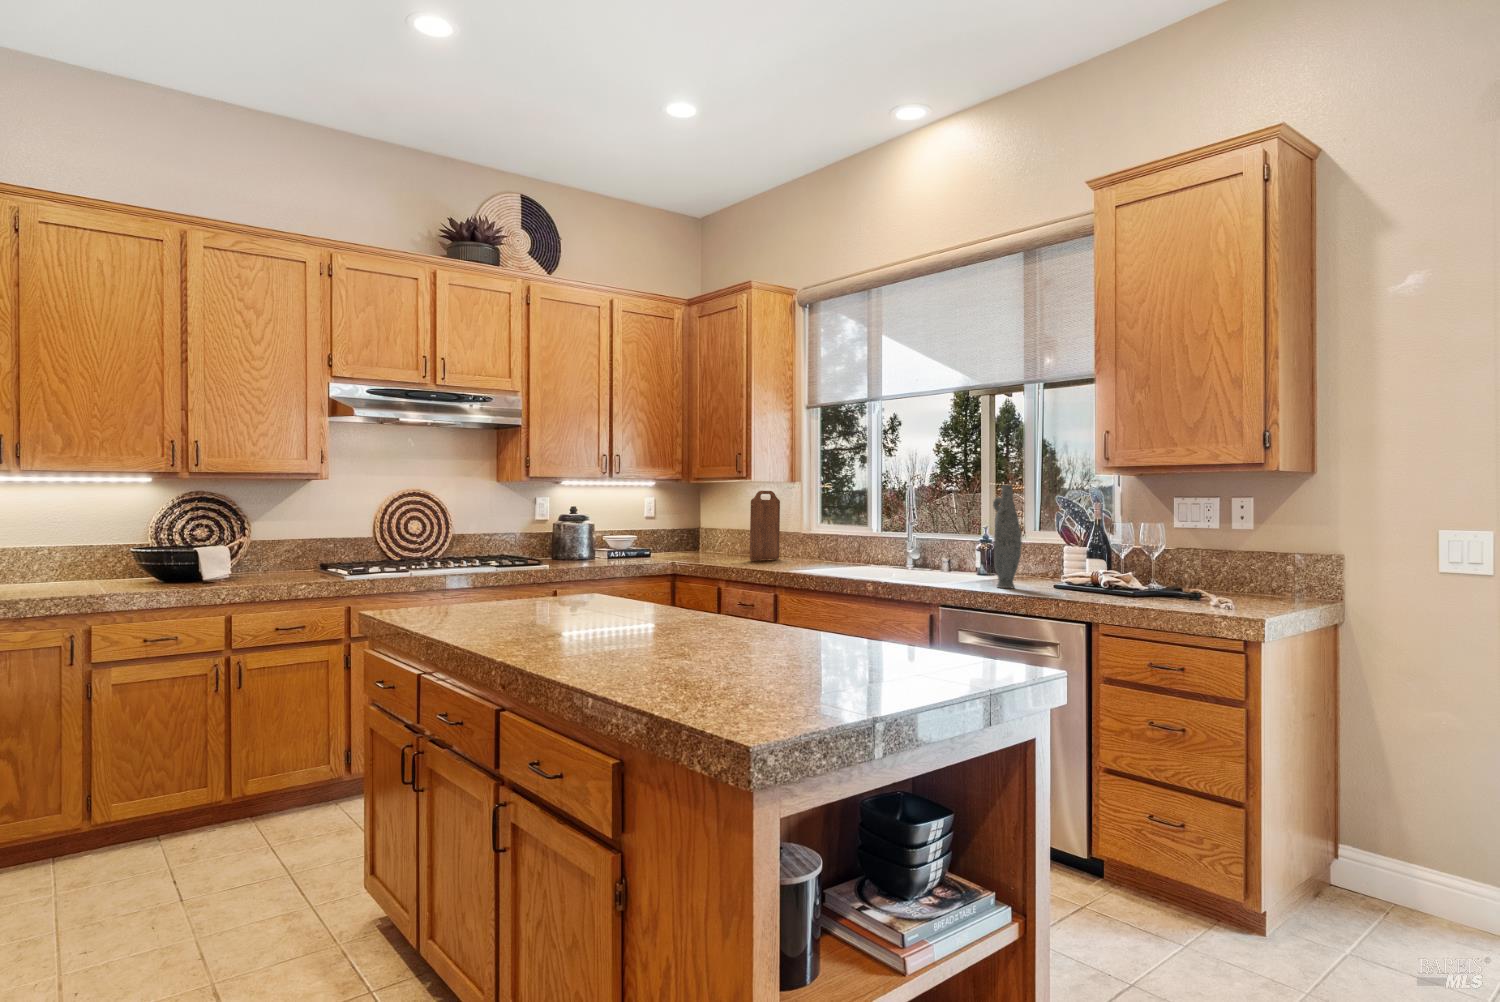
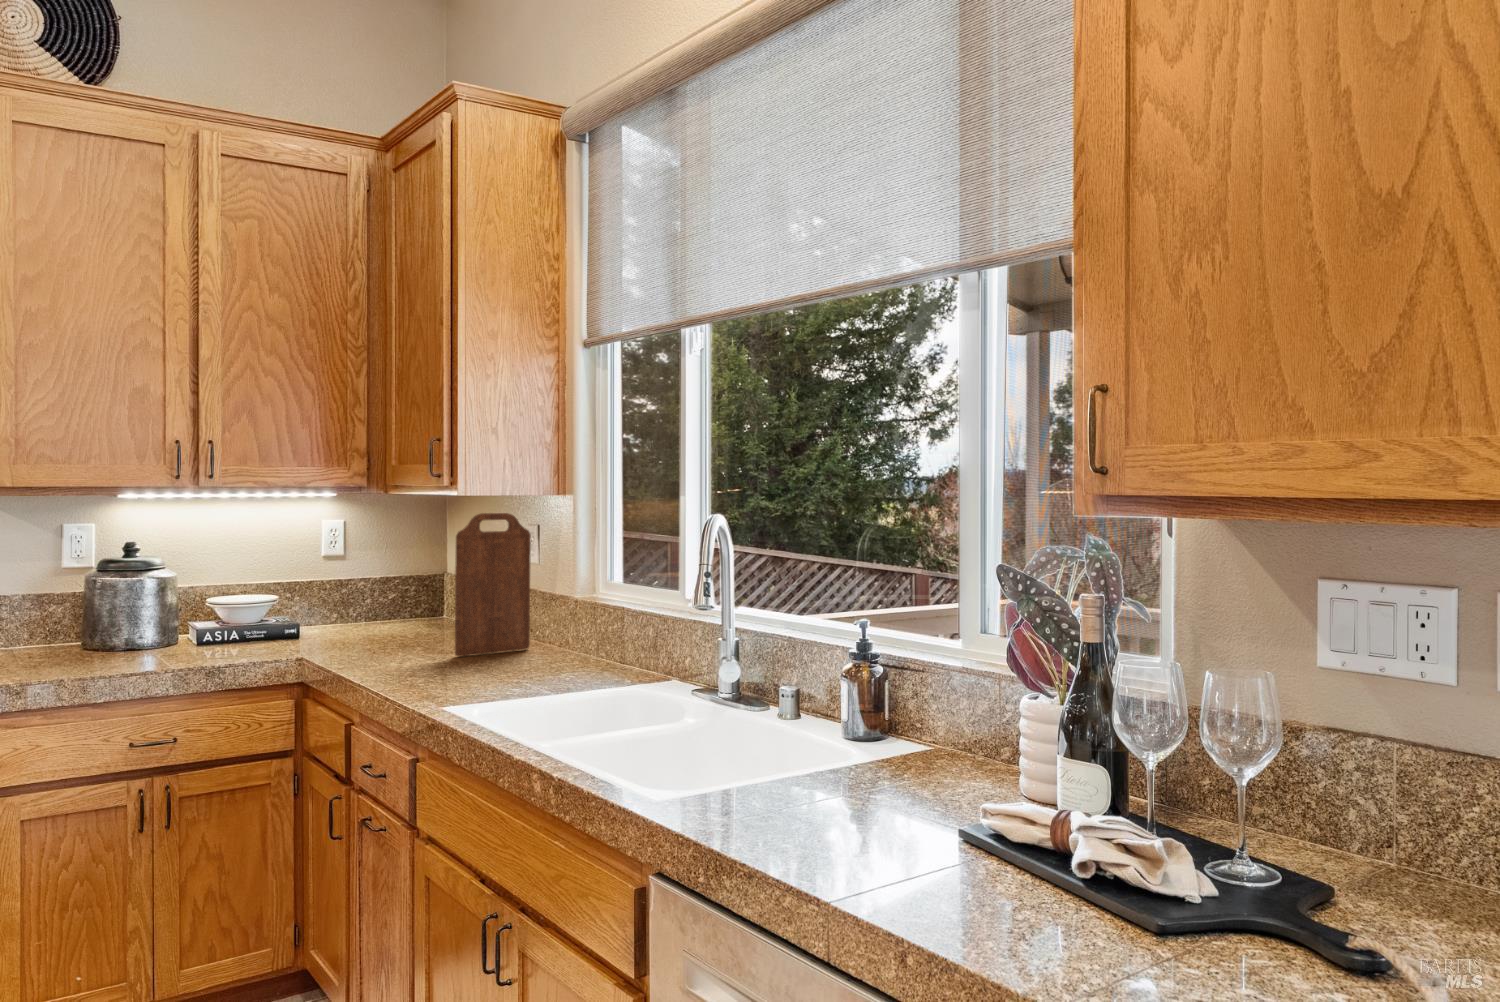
vase: present [993,485,1022,588] -> none [787,543,861,845]

